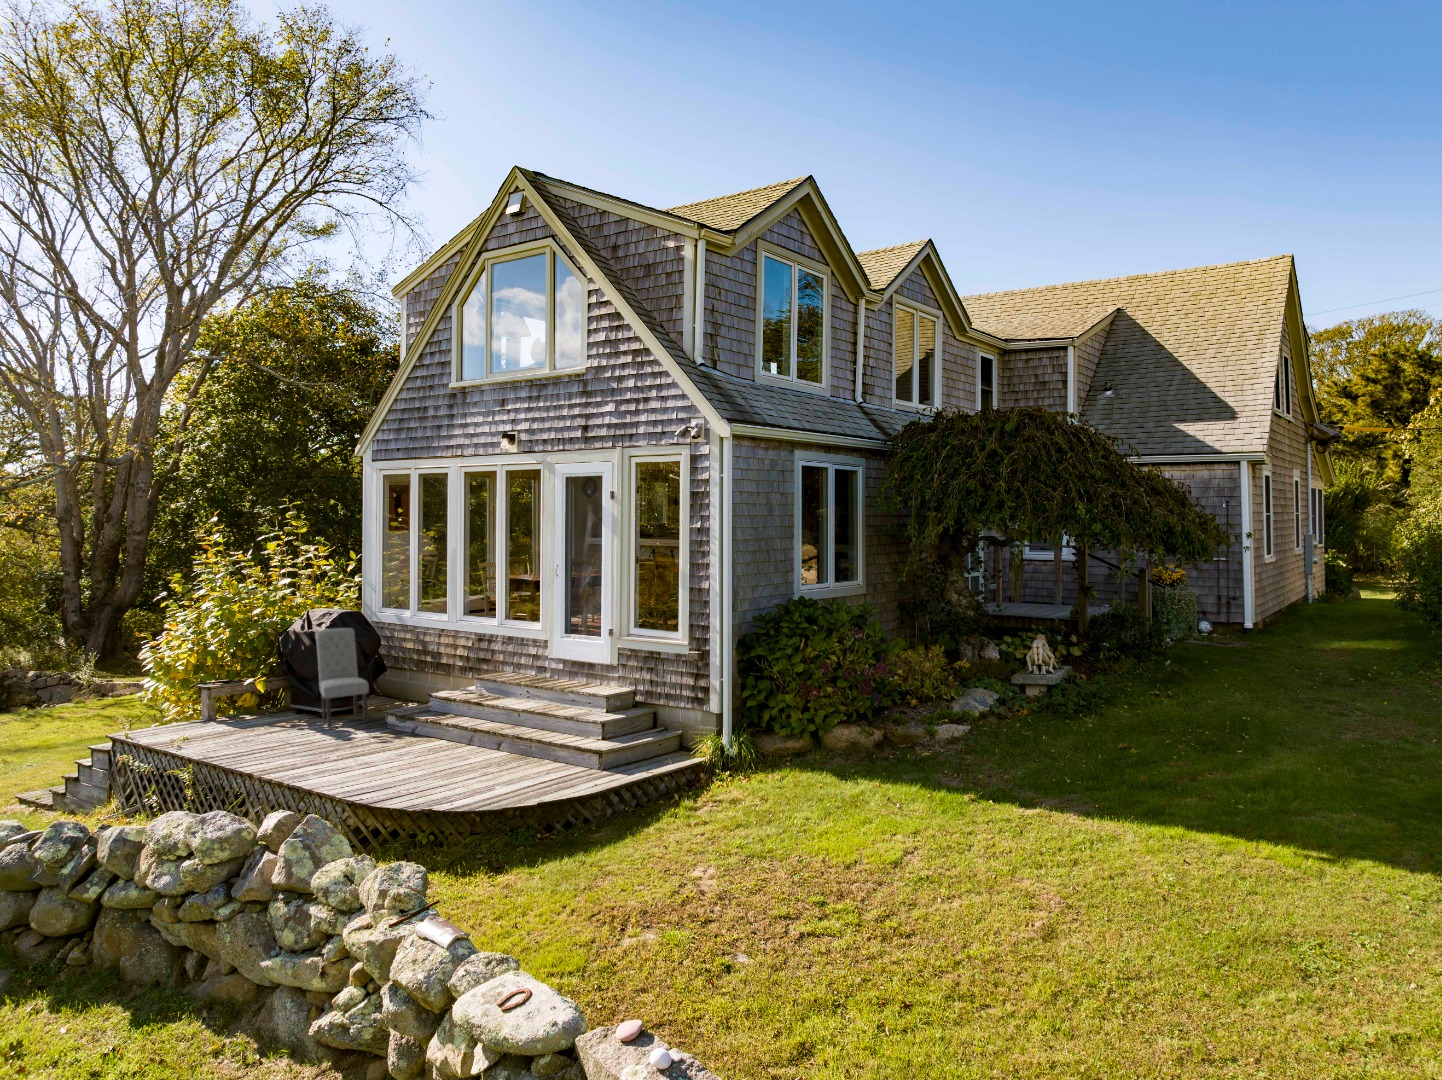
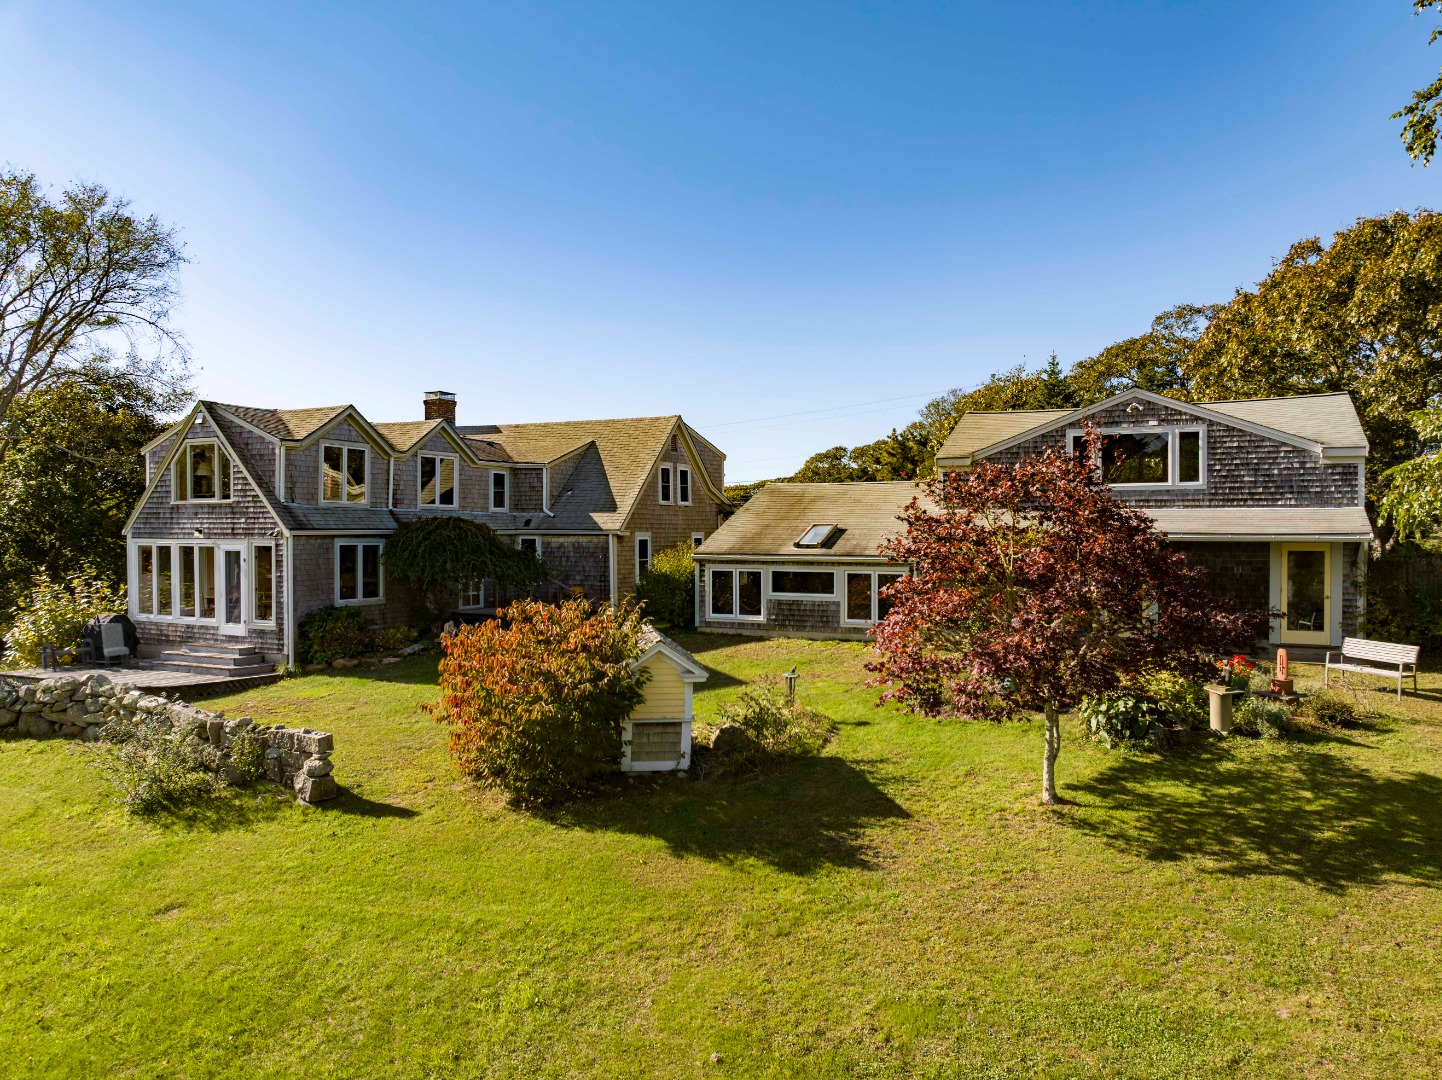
bench: none [202,657,305,731] -> present [42,639,96,672]

